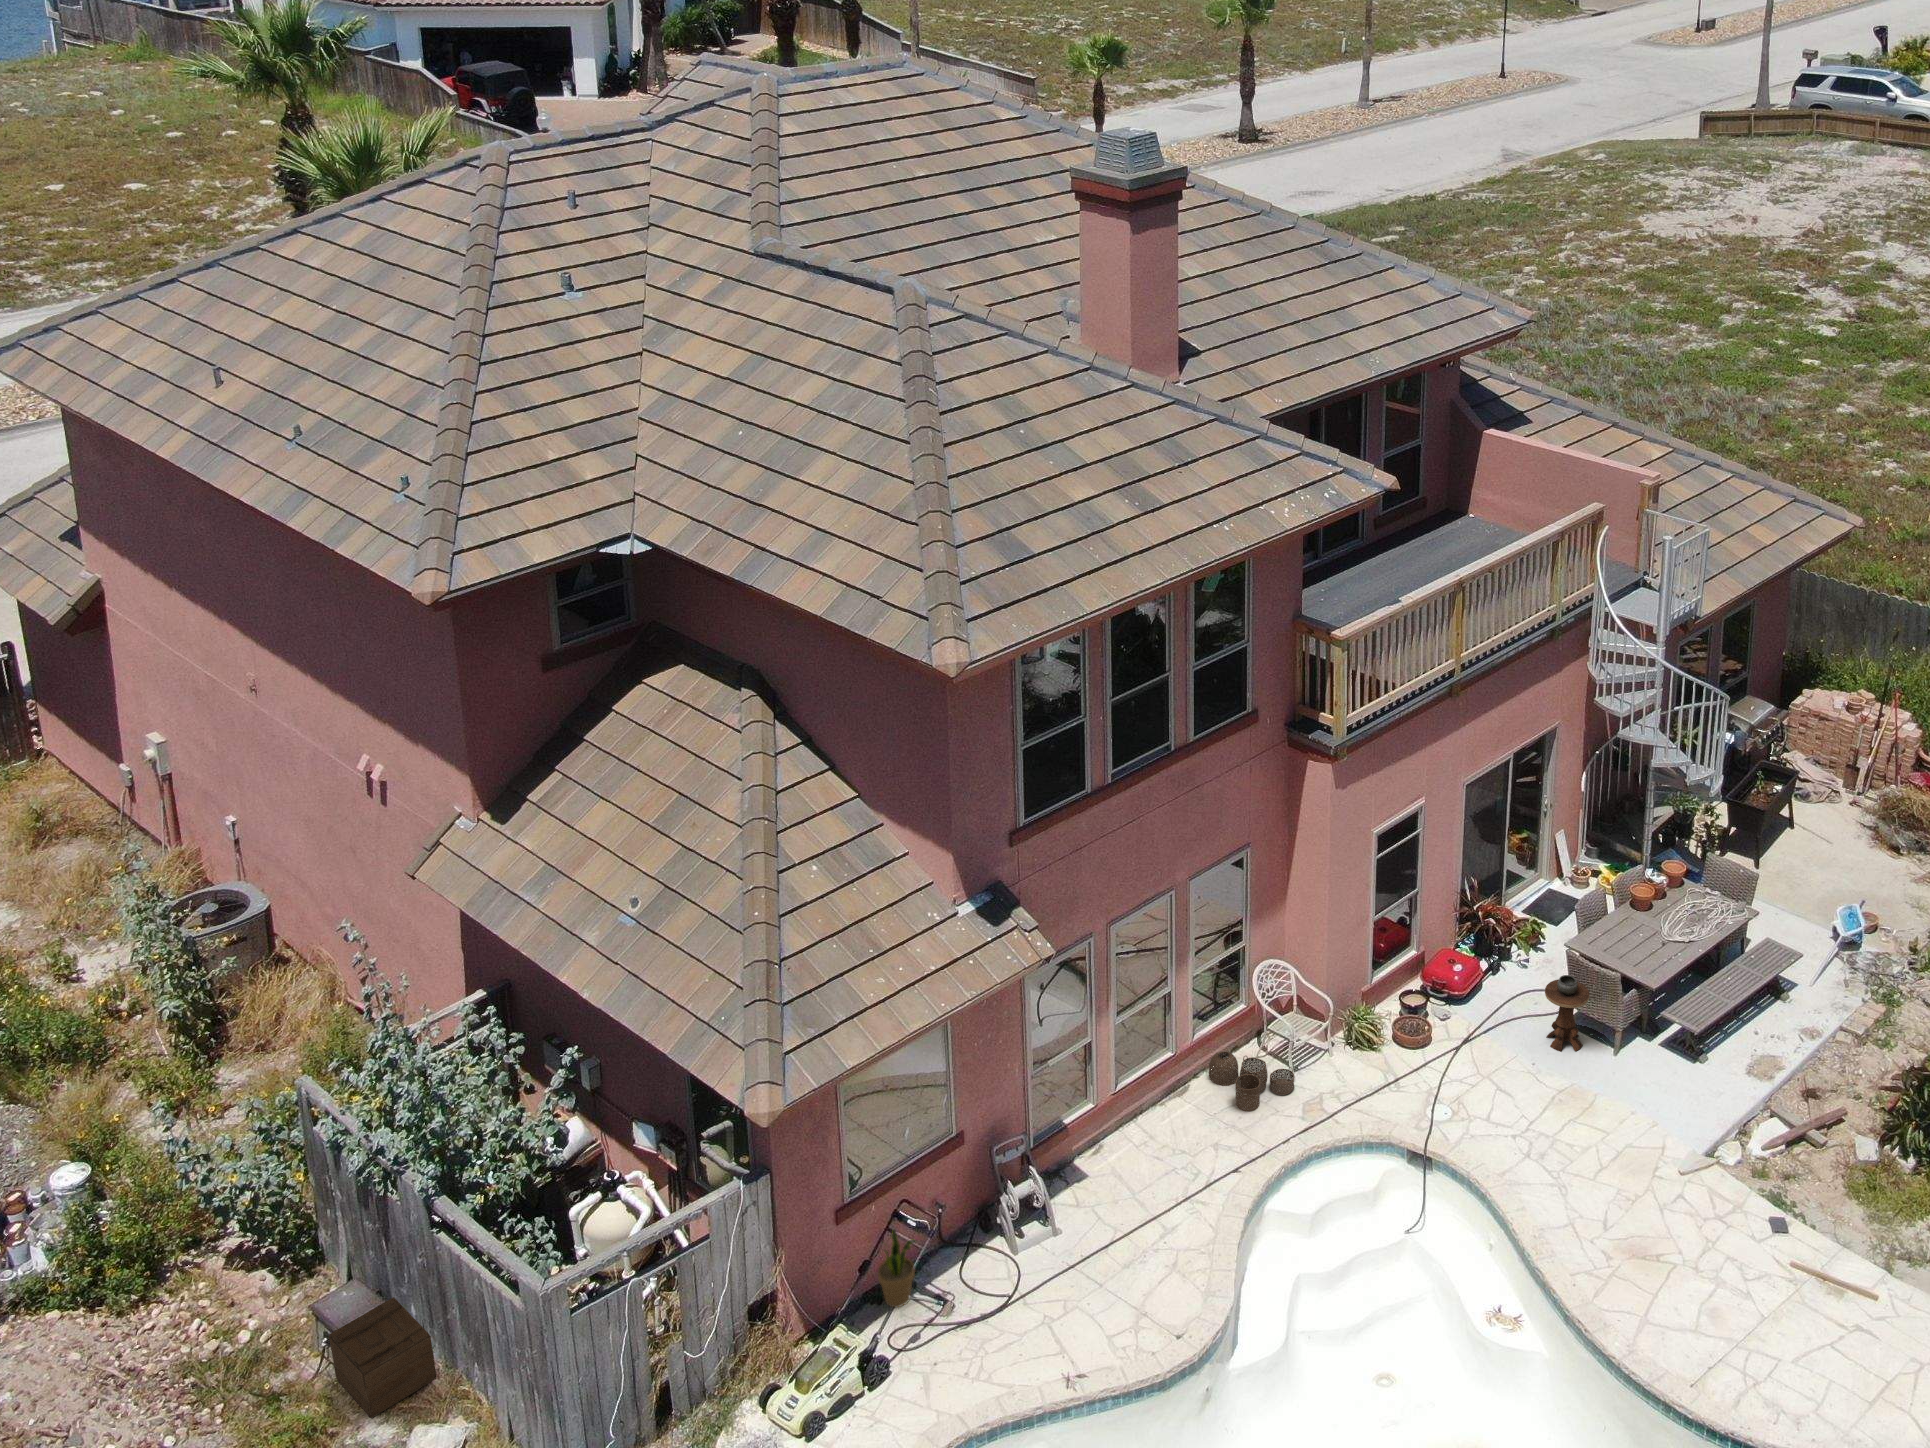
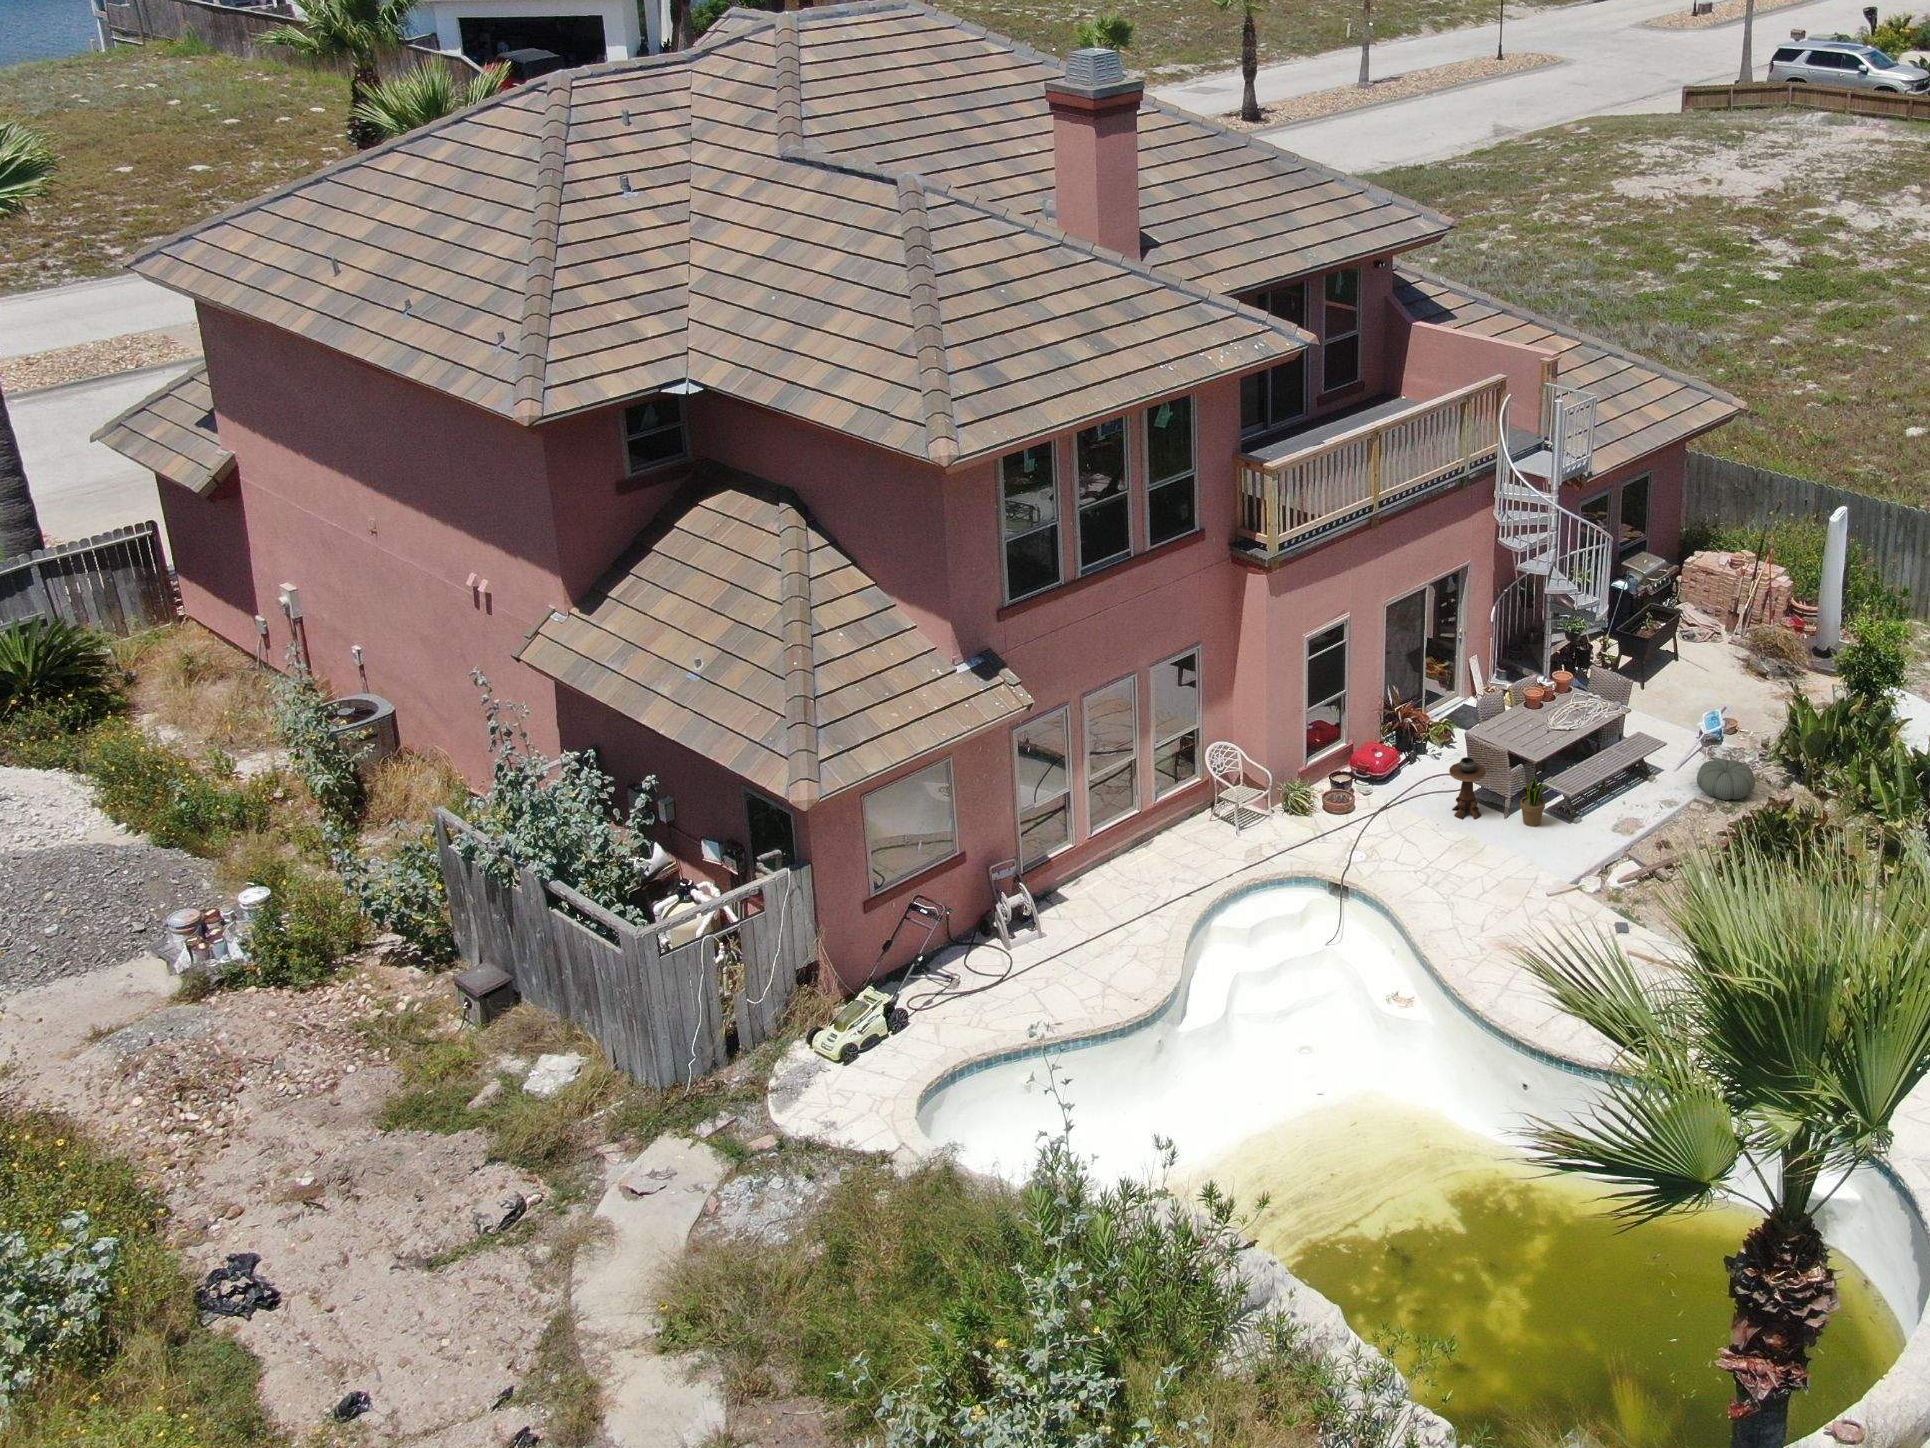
pouf: none [1835,966,1906,1022] -> present [1697,759,1755,800]
woven basket: present [1209,1051,1294,1112] -> none [1169,813,1239,858]
potted plant: present [878,1230,915,1307] -> present [1520,776,1548,827]
wooden crate: present [329,1297,437,1418] -> none [467,967,551,1049]

